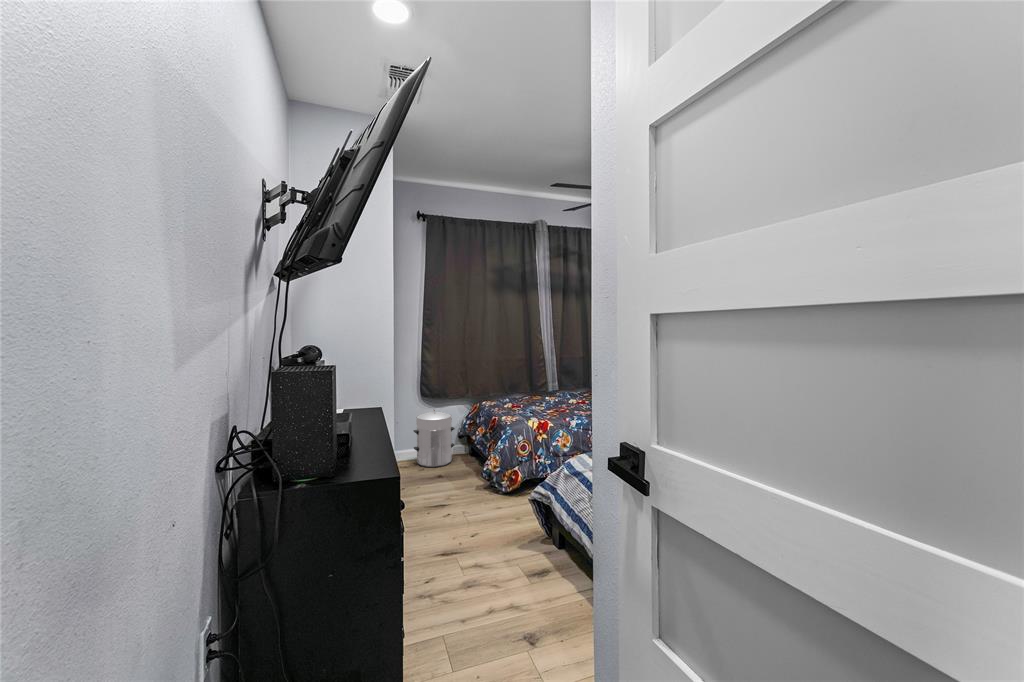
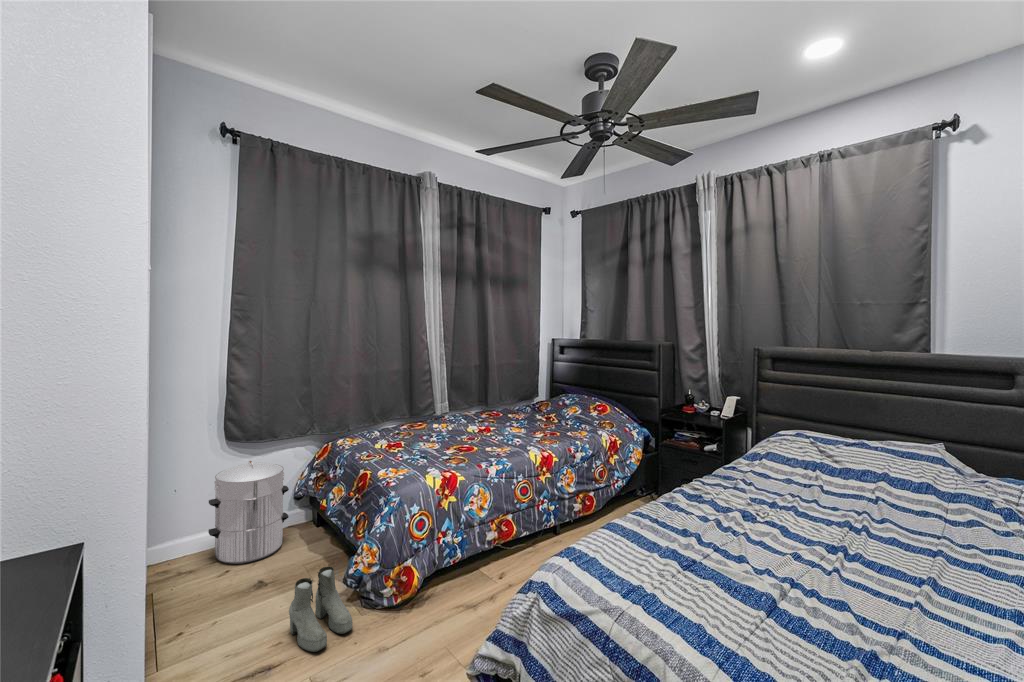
boots: none [453,465,485,504] -> present [289,567,352,652]

